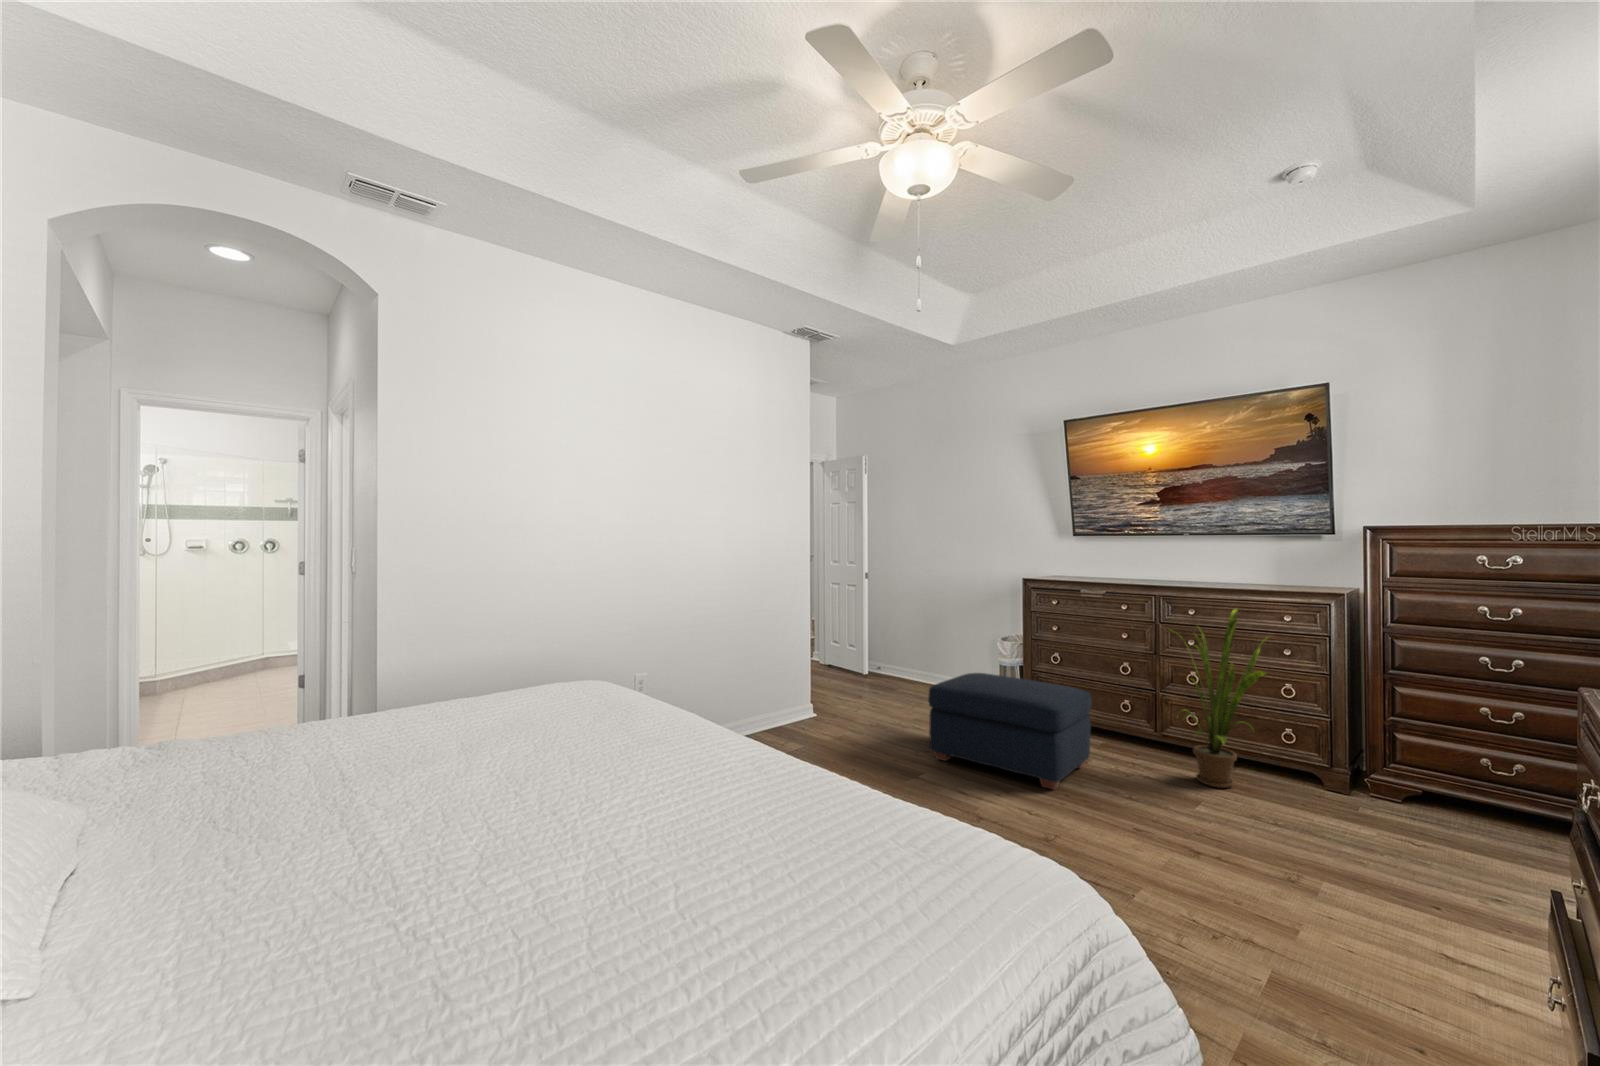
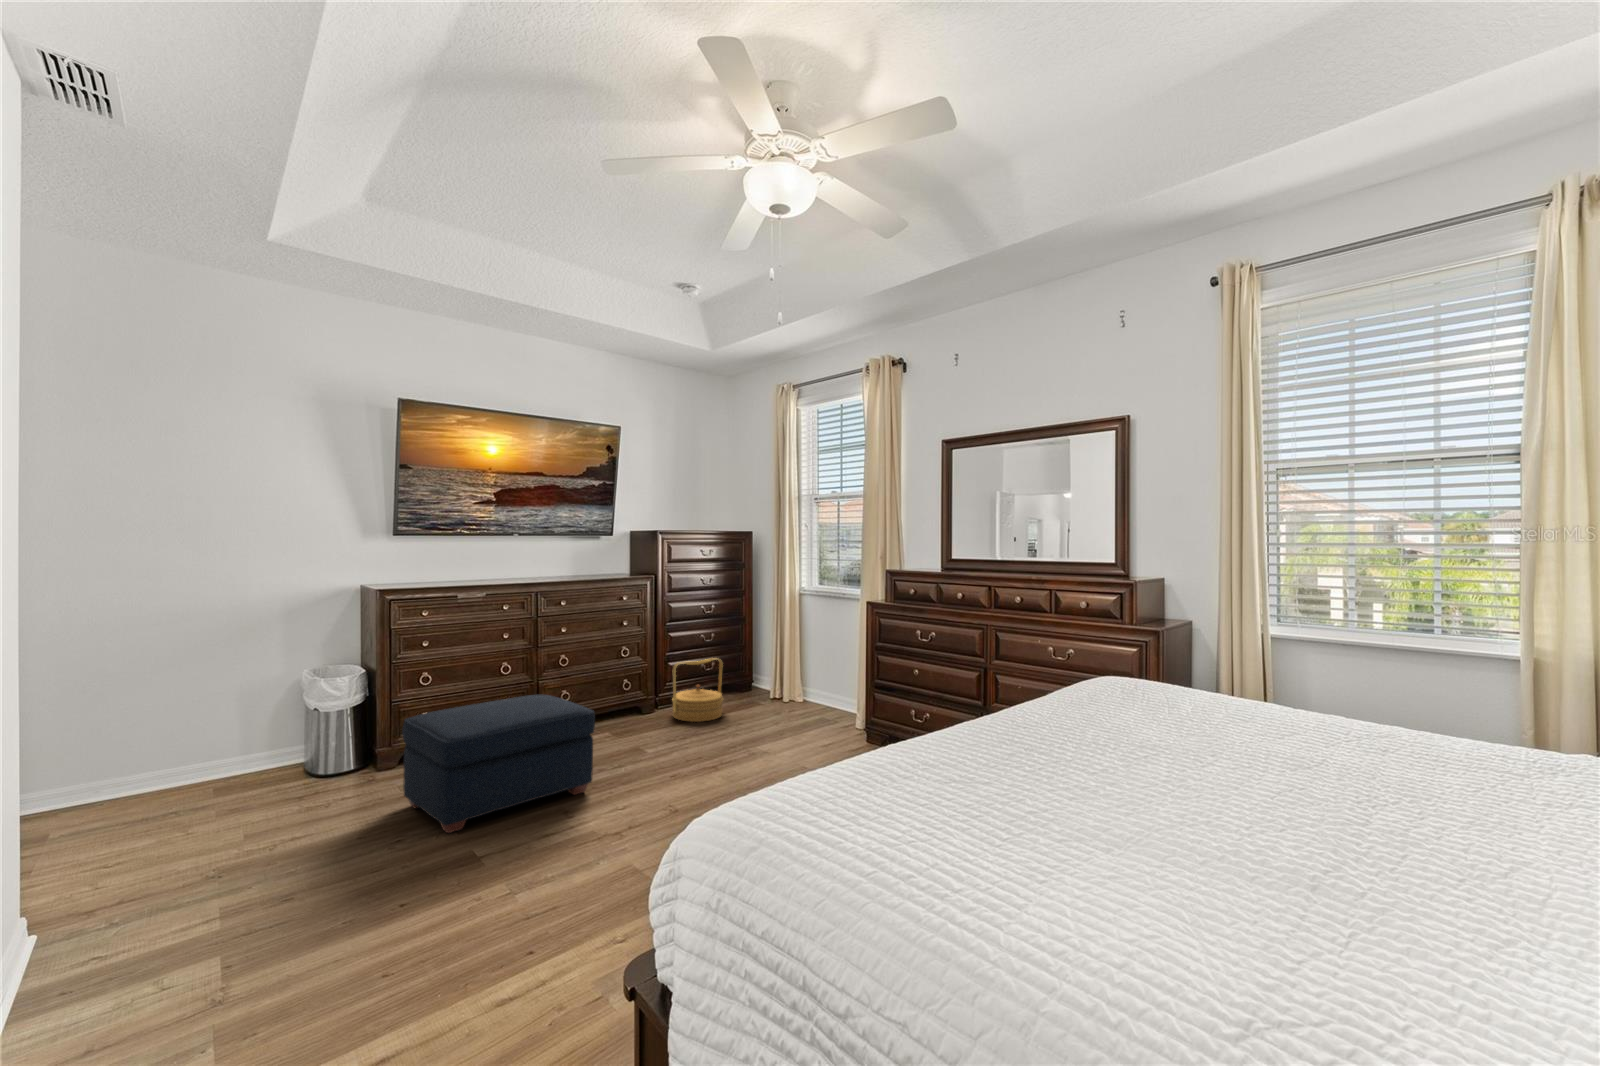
house plant: present [1184,608,1267,788] -> none [574,596,659,742]
woven basket: none [1350,722,1477,839] -> present [672,658,723,722]

